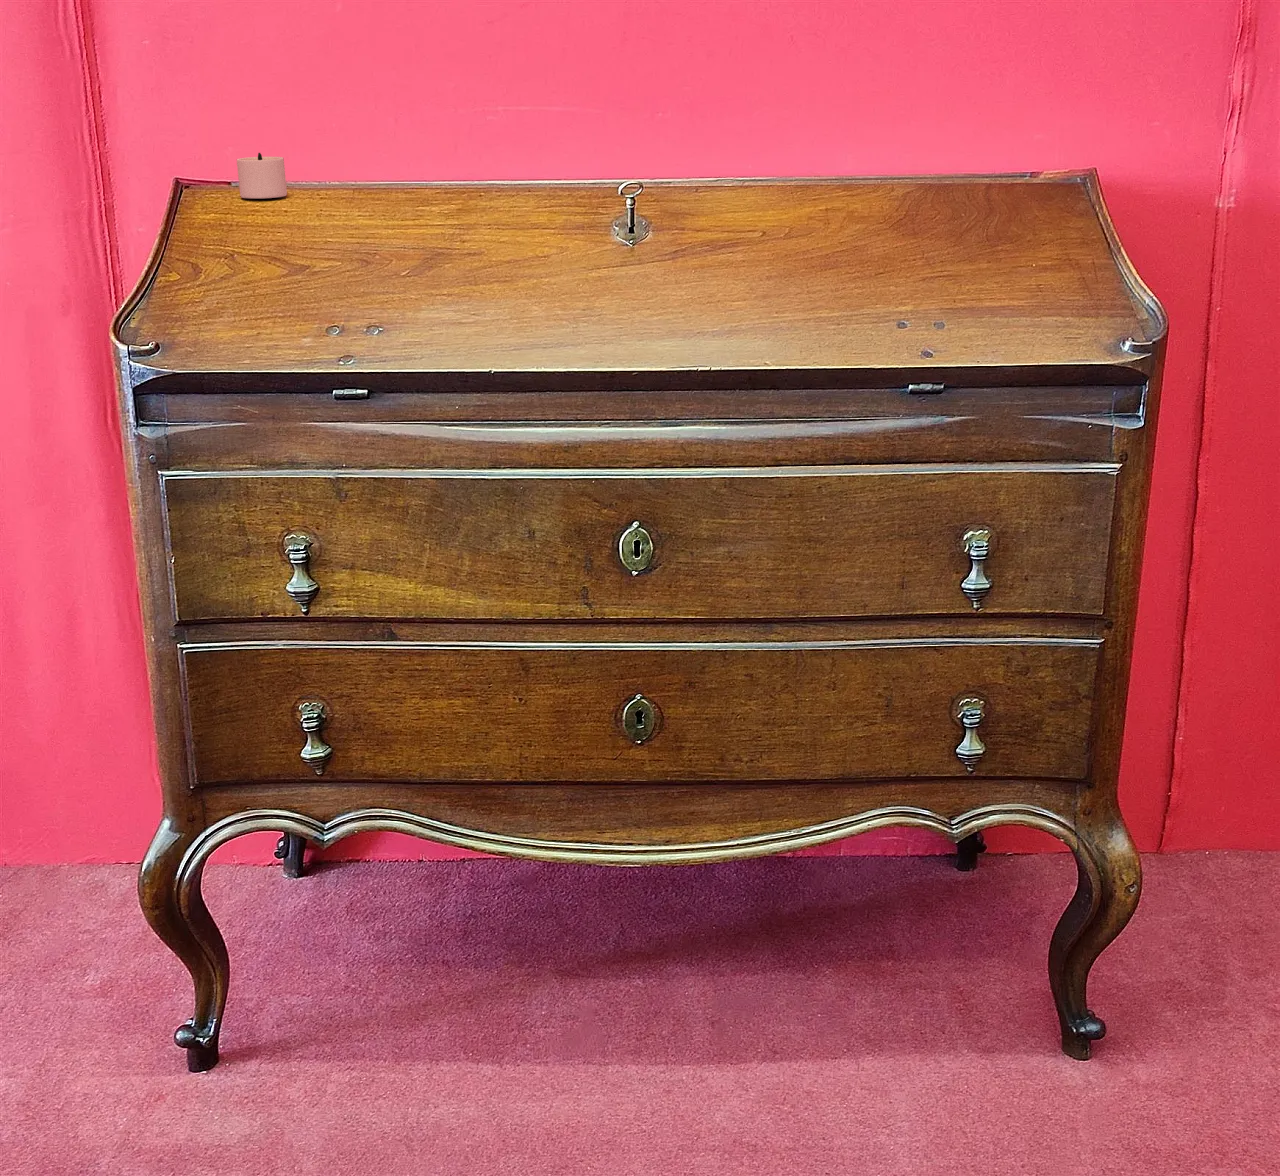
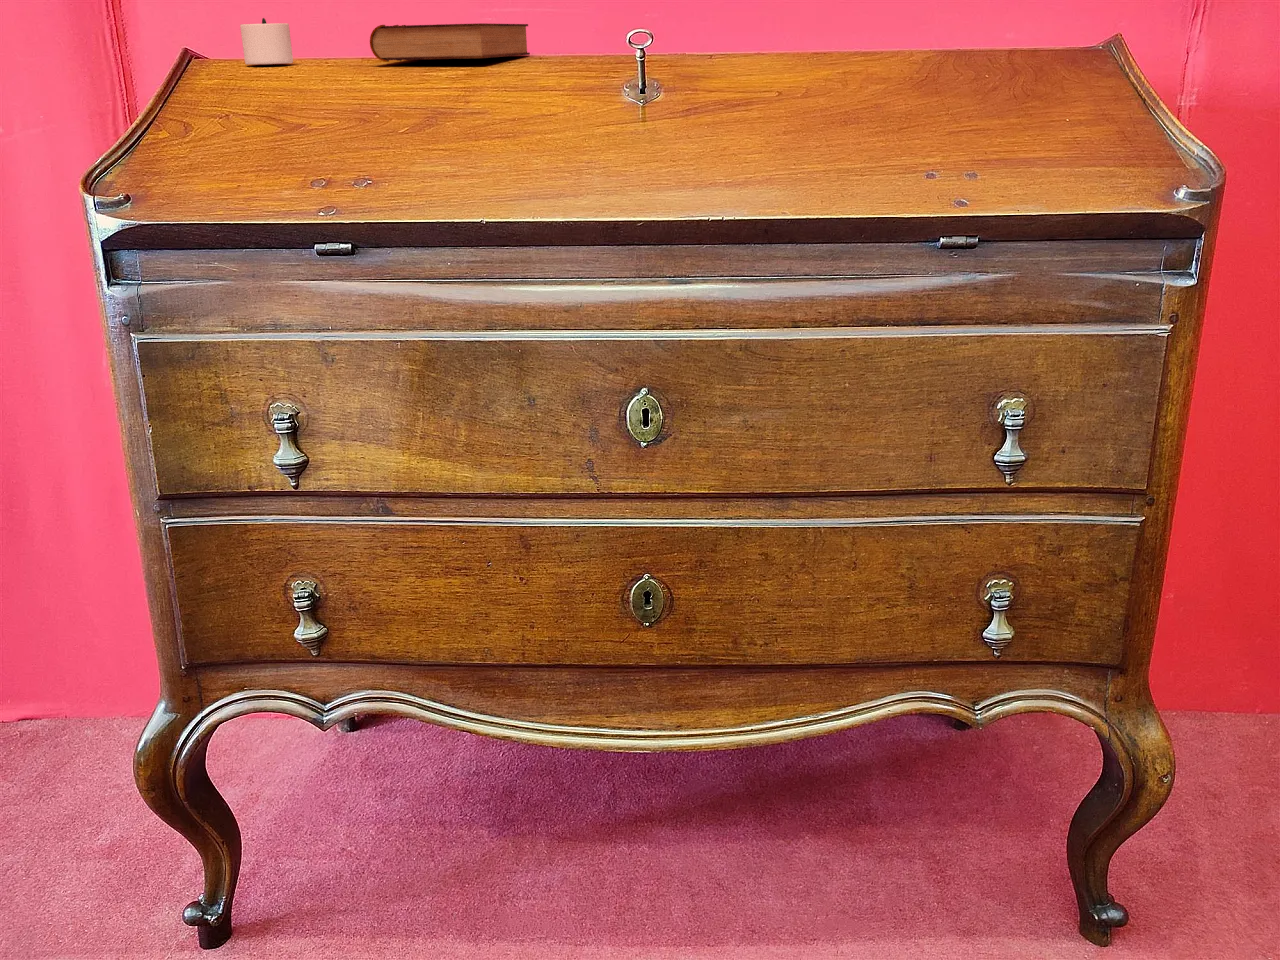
hardback book: none [365,149,516,198] -> present [370,23,530,62]

